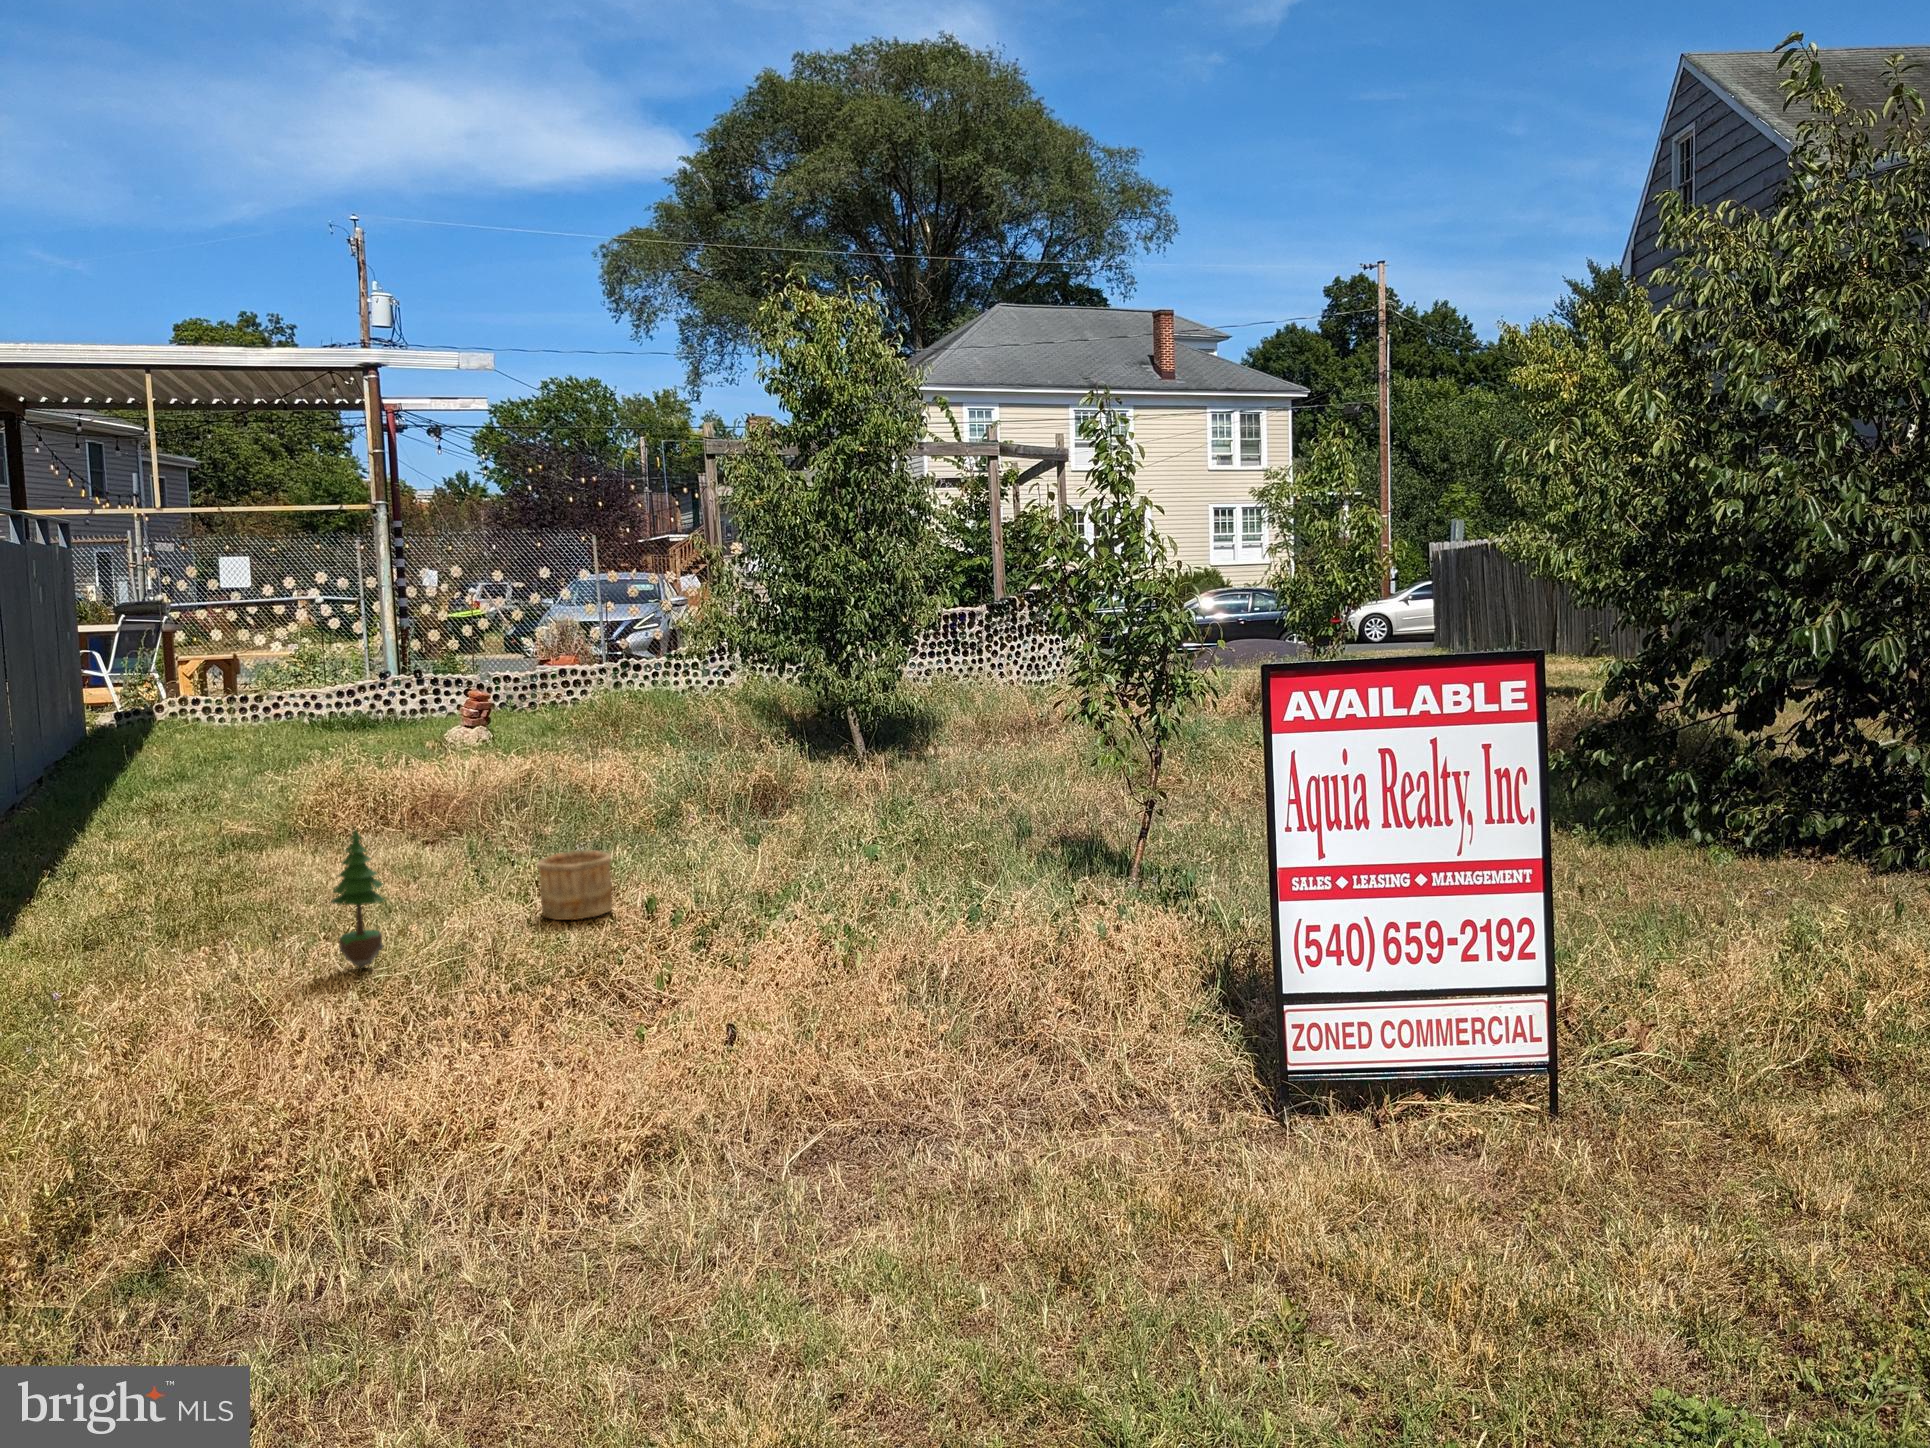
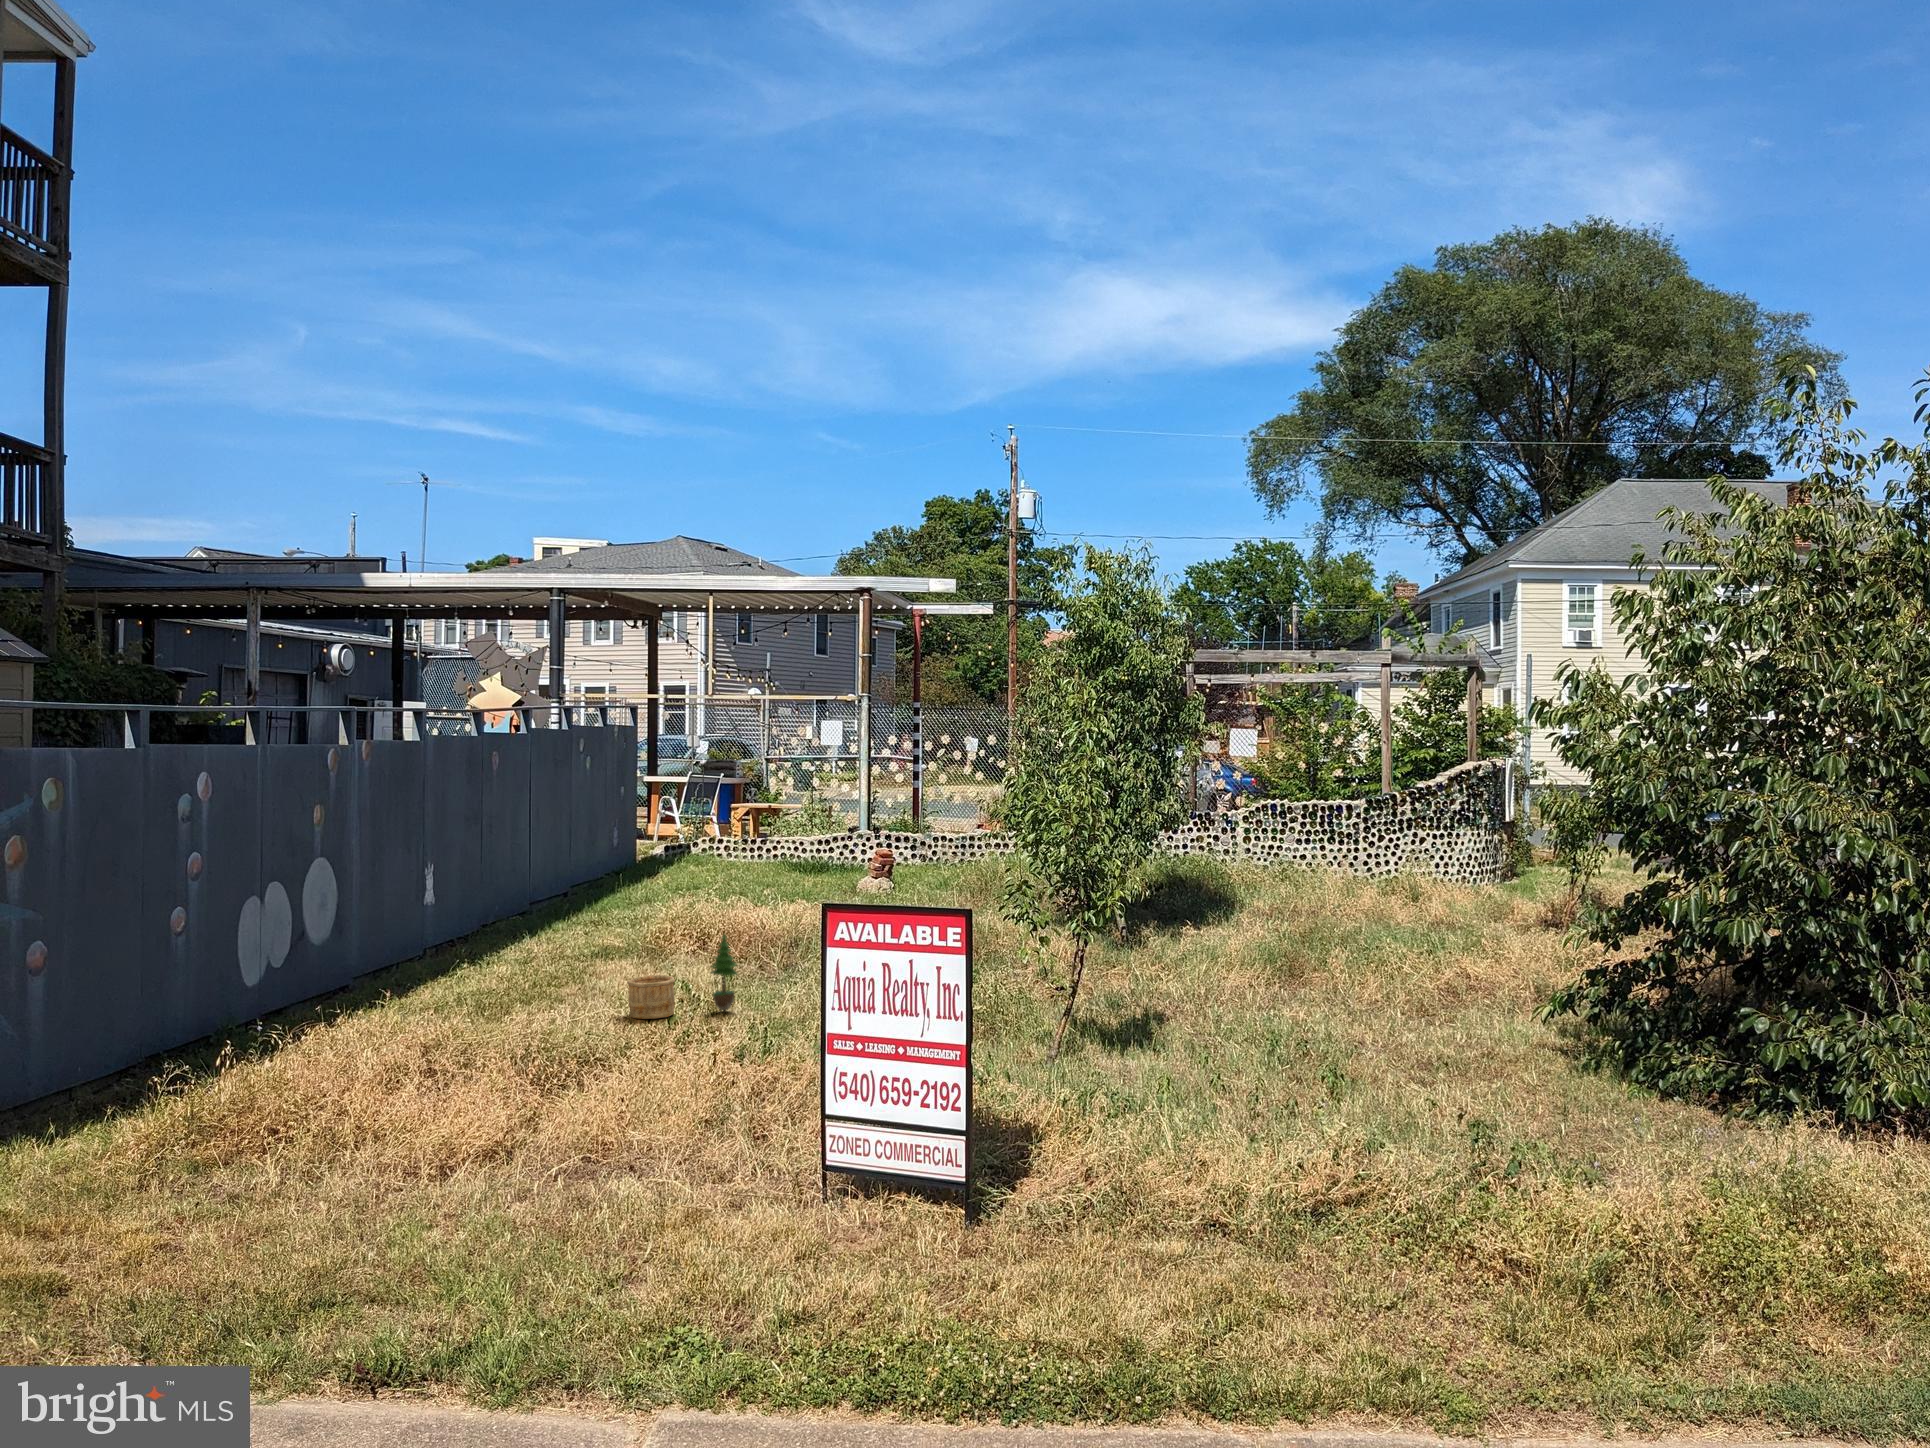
potted tree: present [331,829,385,968] -> present [711,934,737,1011]

